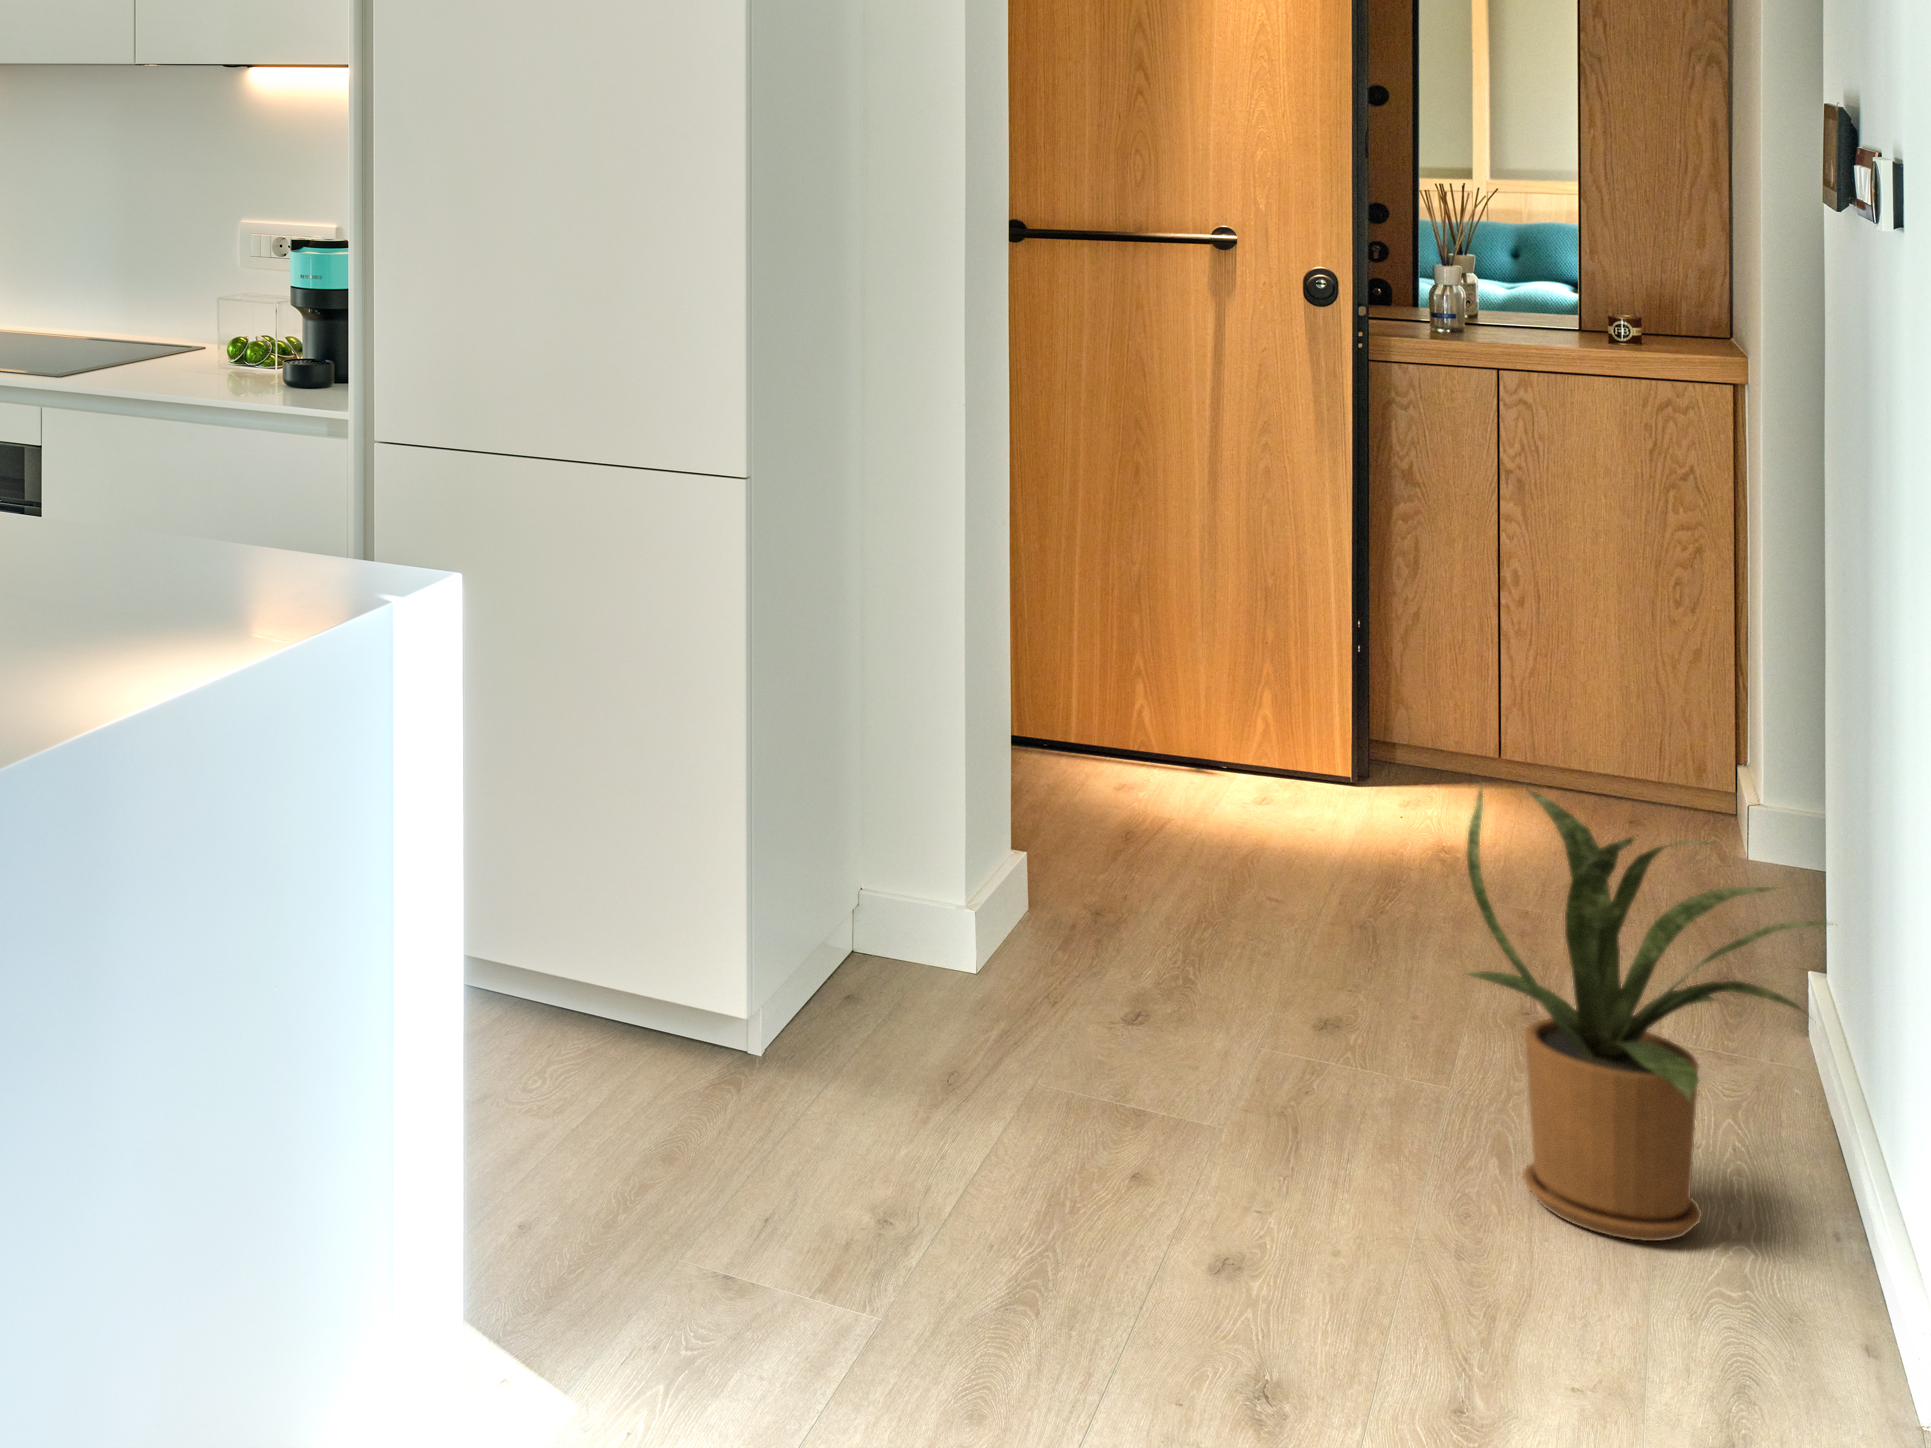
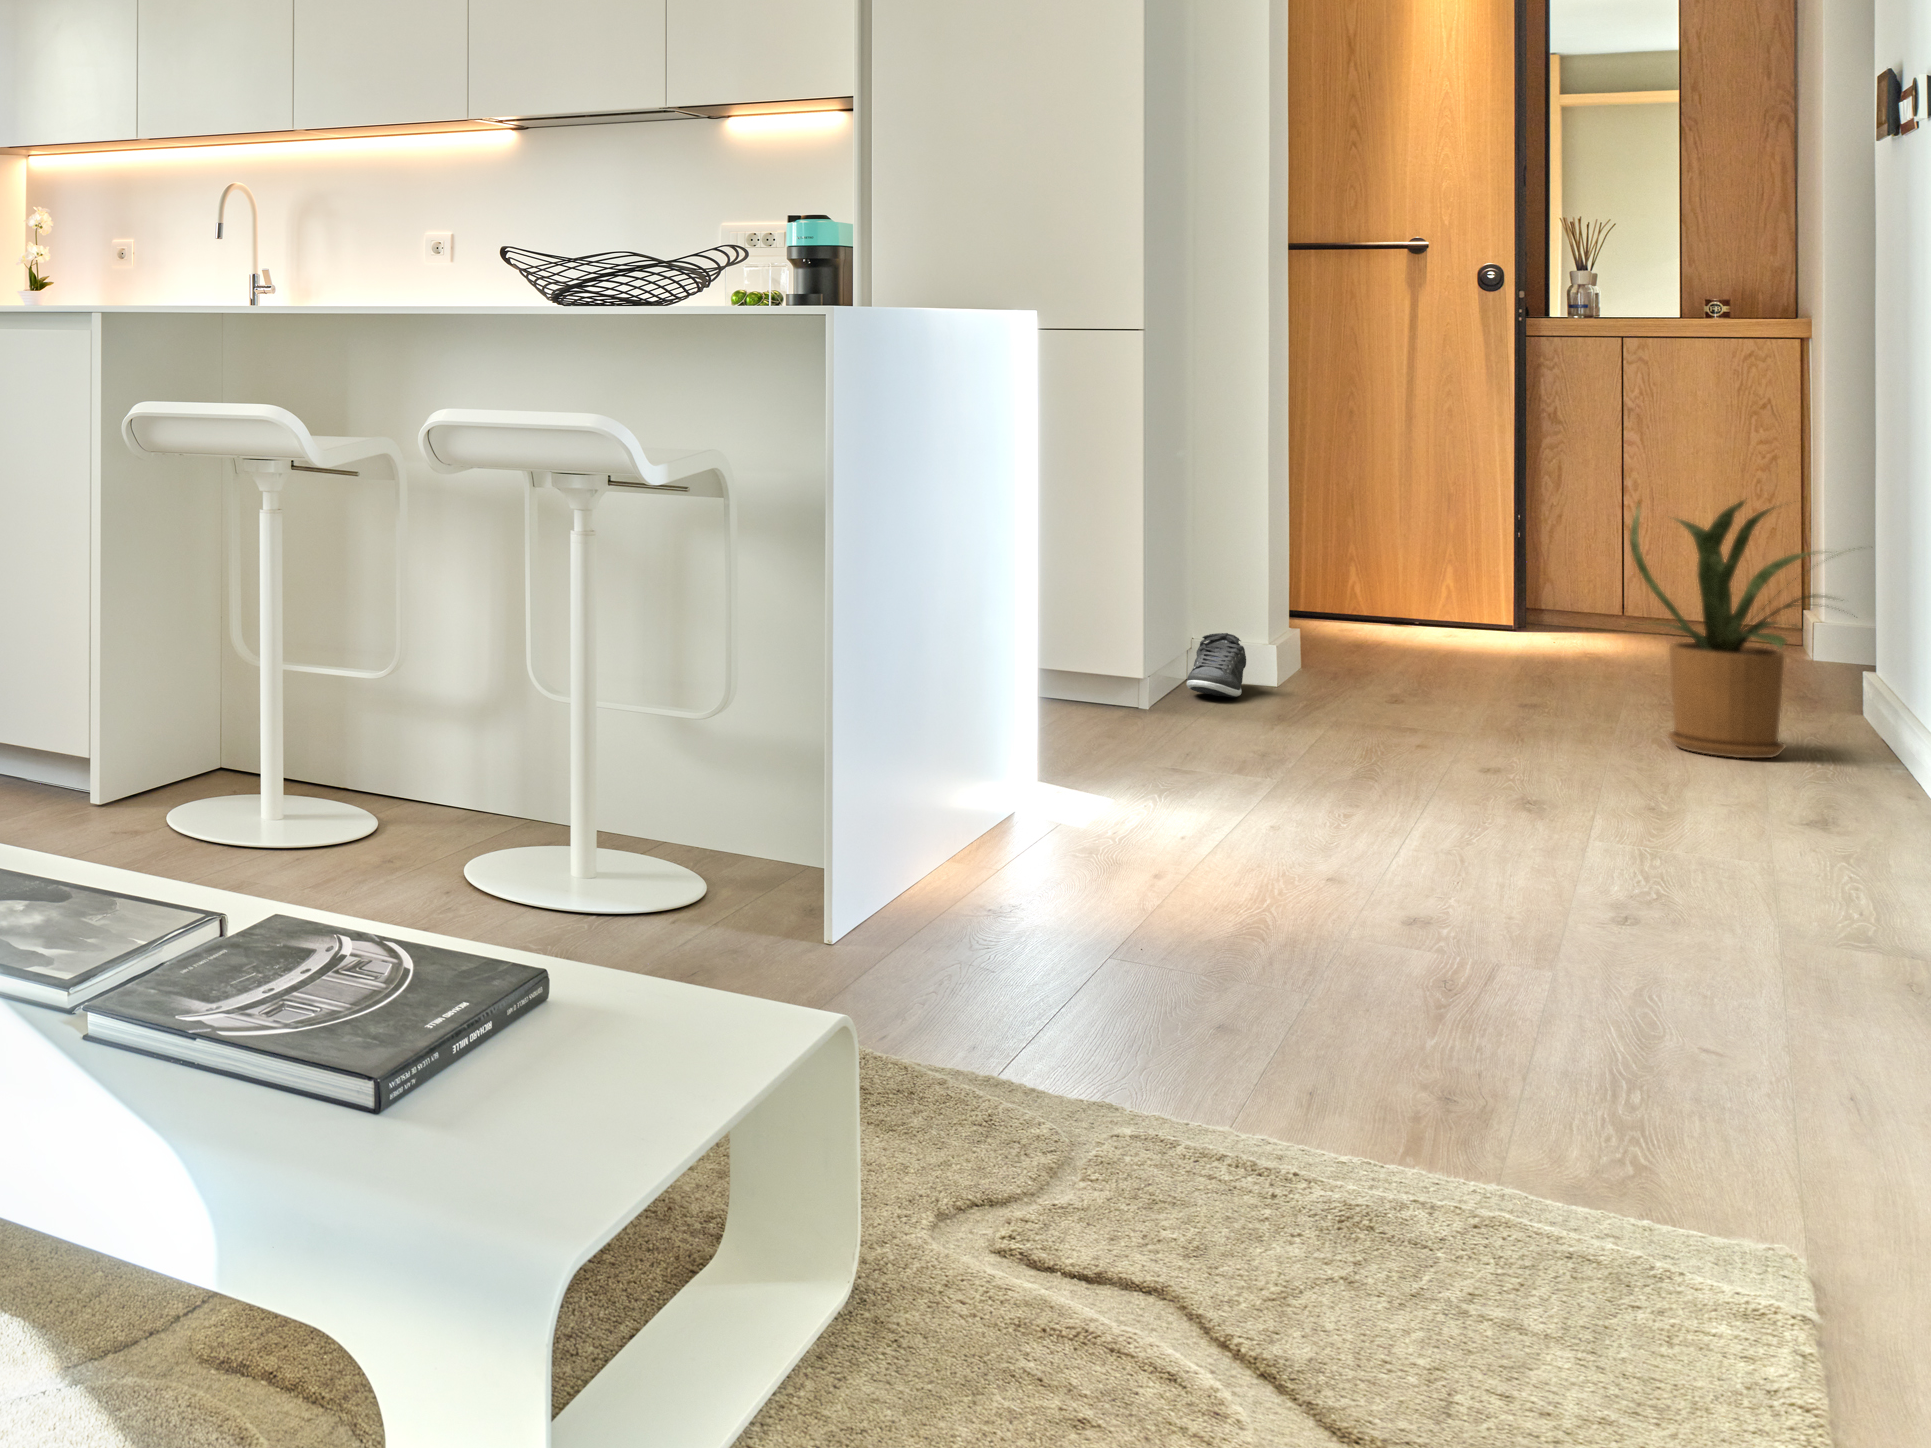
shoe: none [828,920,924,1038] -> present [1187,633,1246,697]

